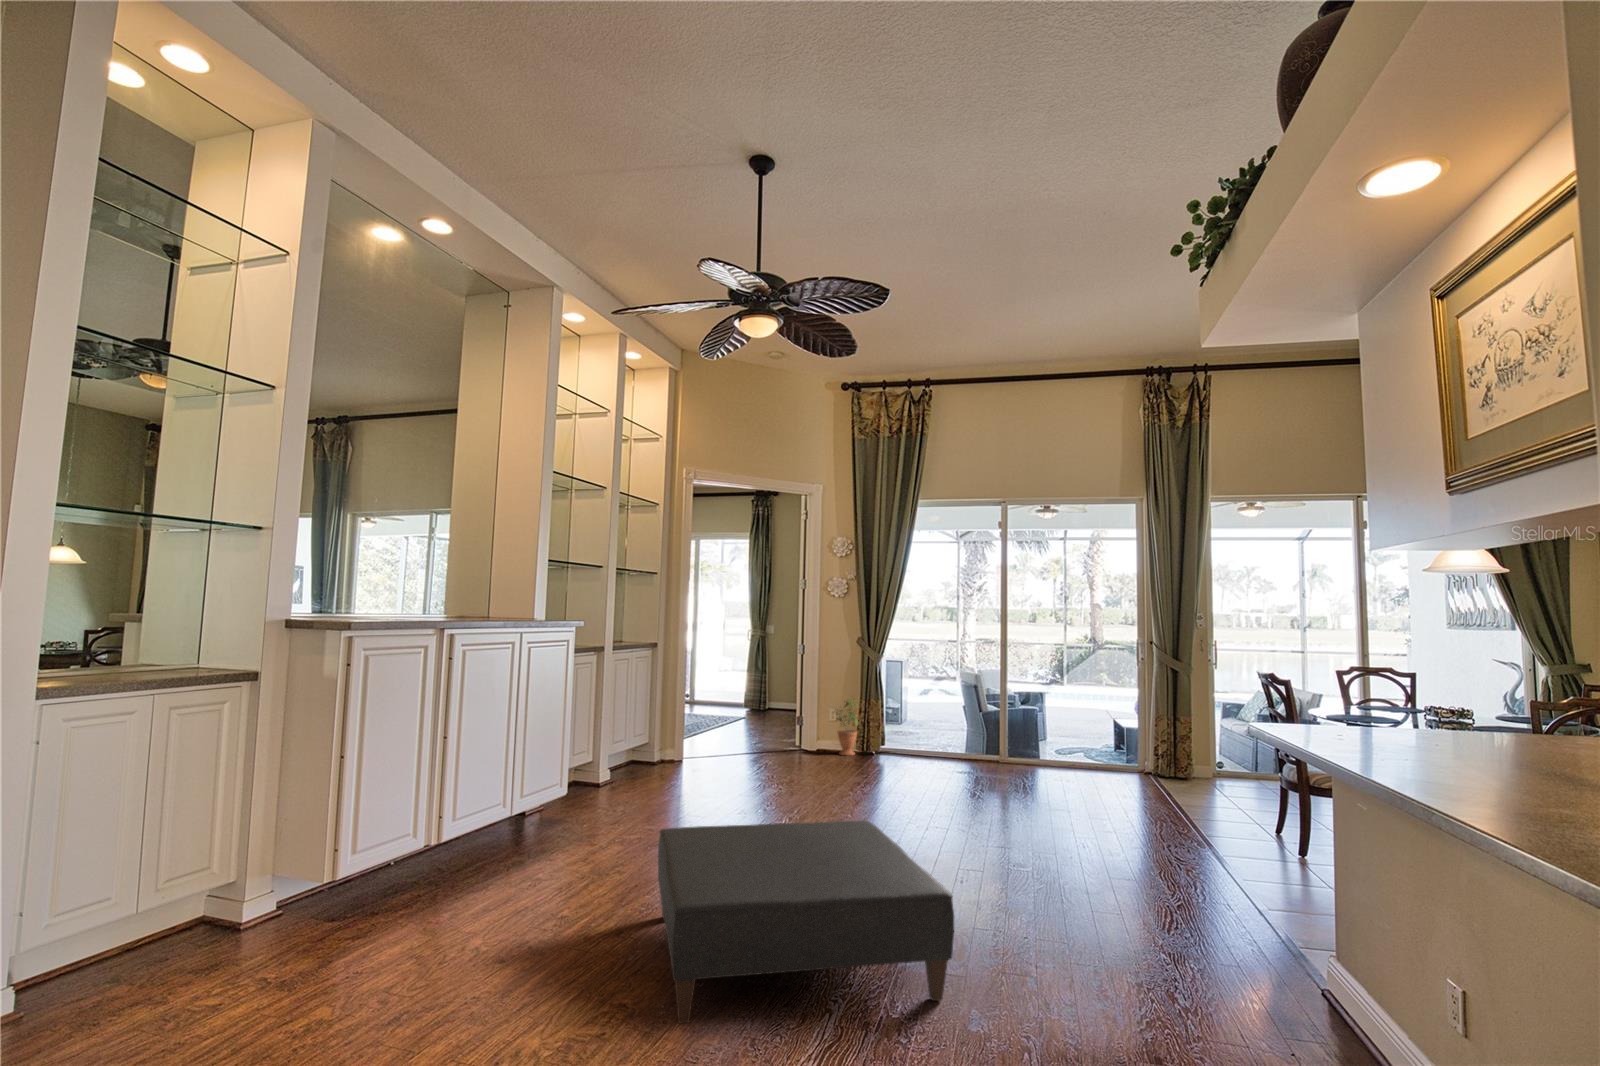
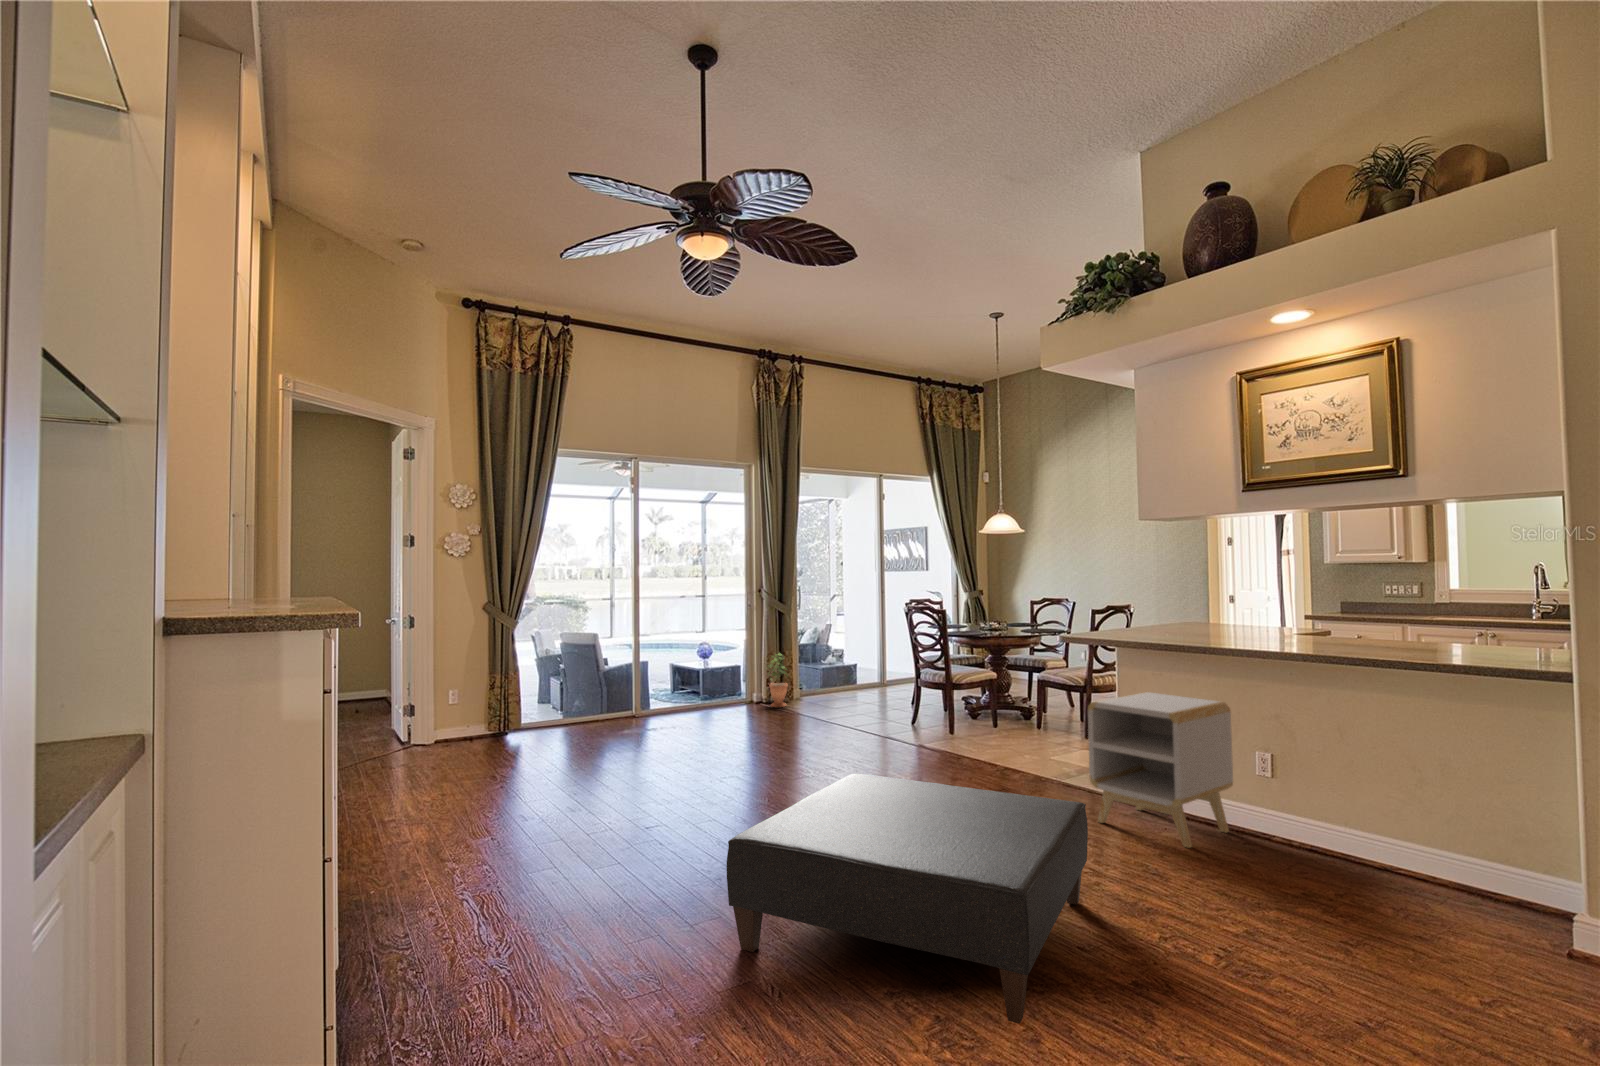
potted plant: present [835,699,858,756] -> present [768,653,788,707]
side table: none [1168,810,1358,1044] -> present [1088,692,1233,848]

